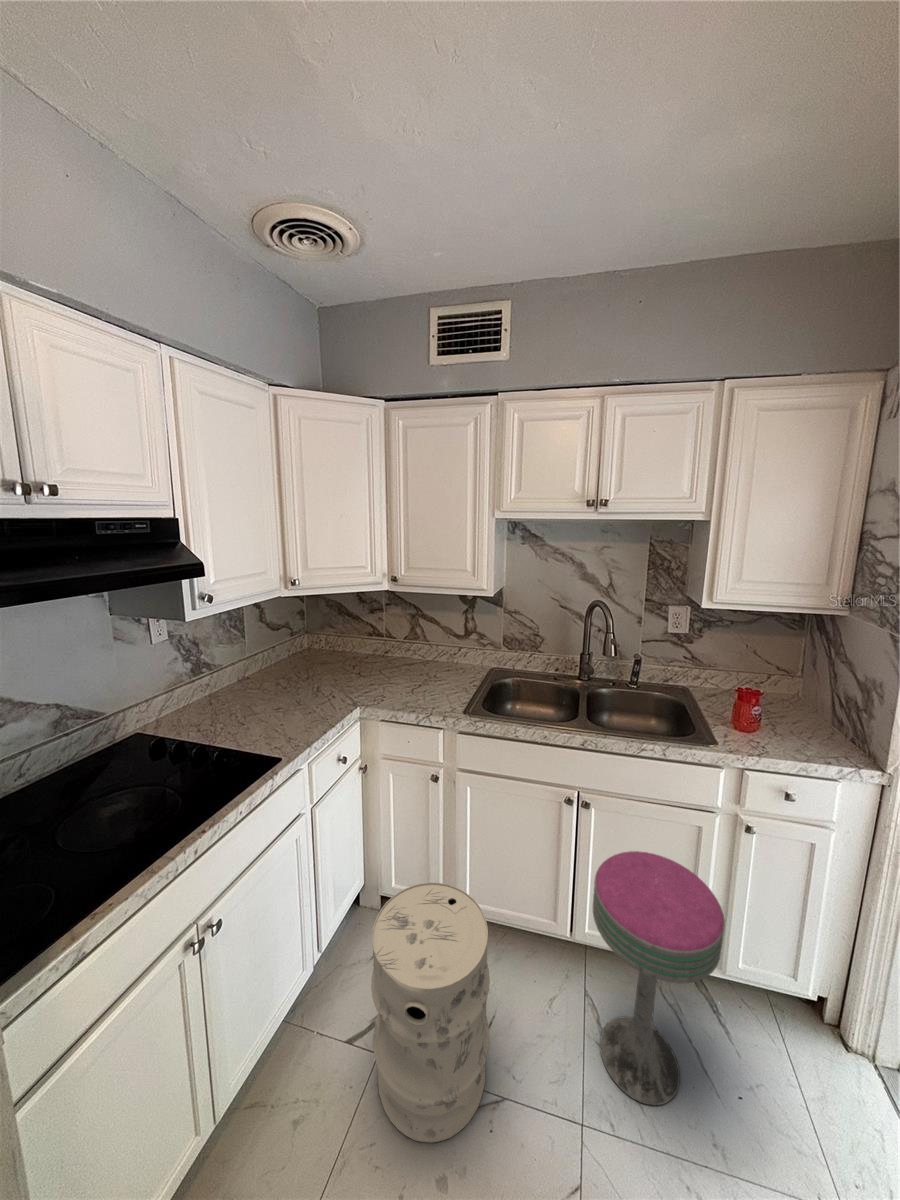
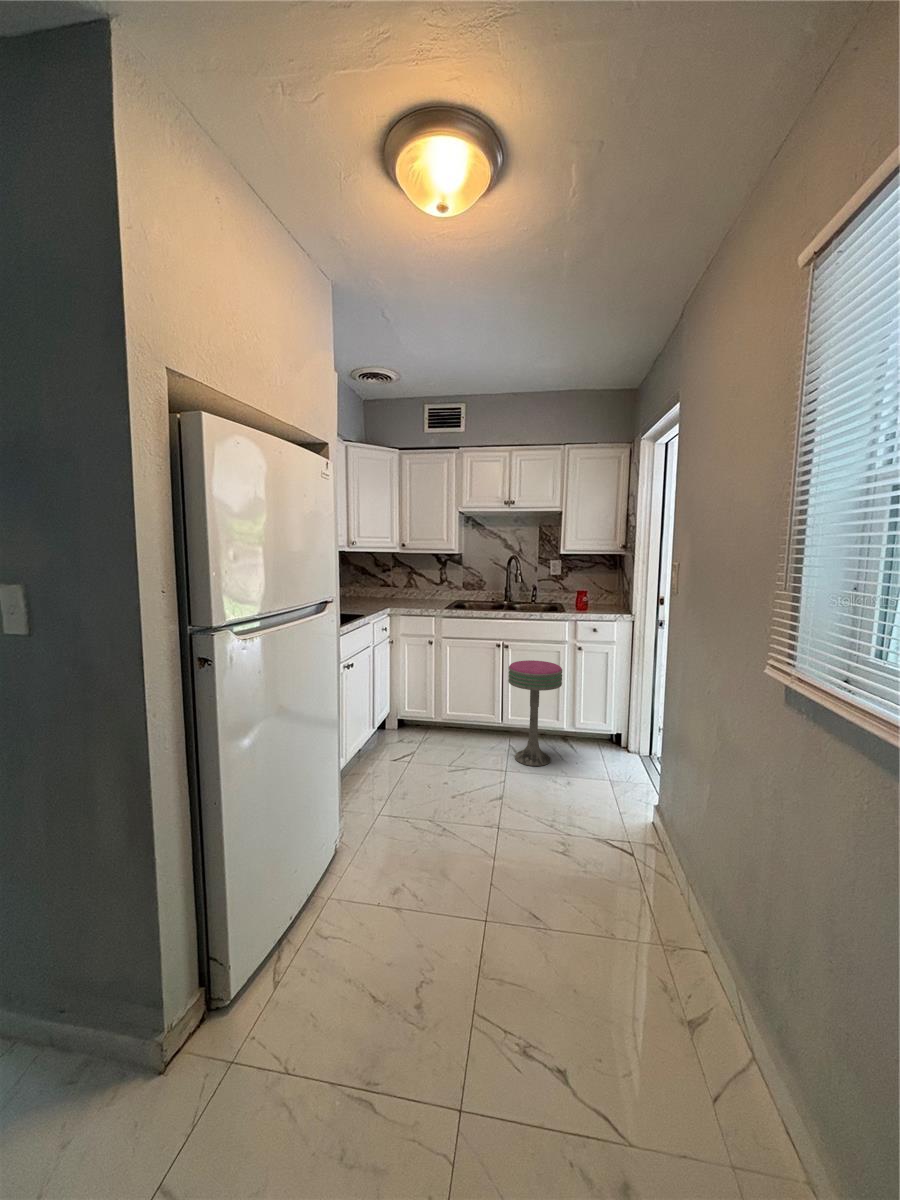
trash can: present [371,882,490,1143] -> none [407,677,462,777]

